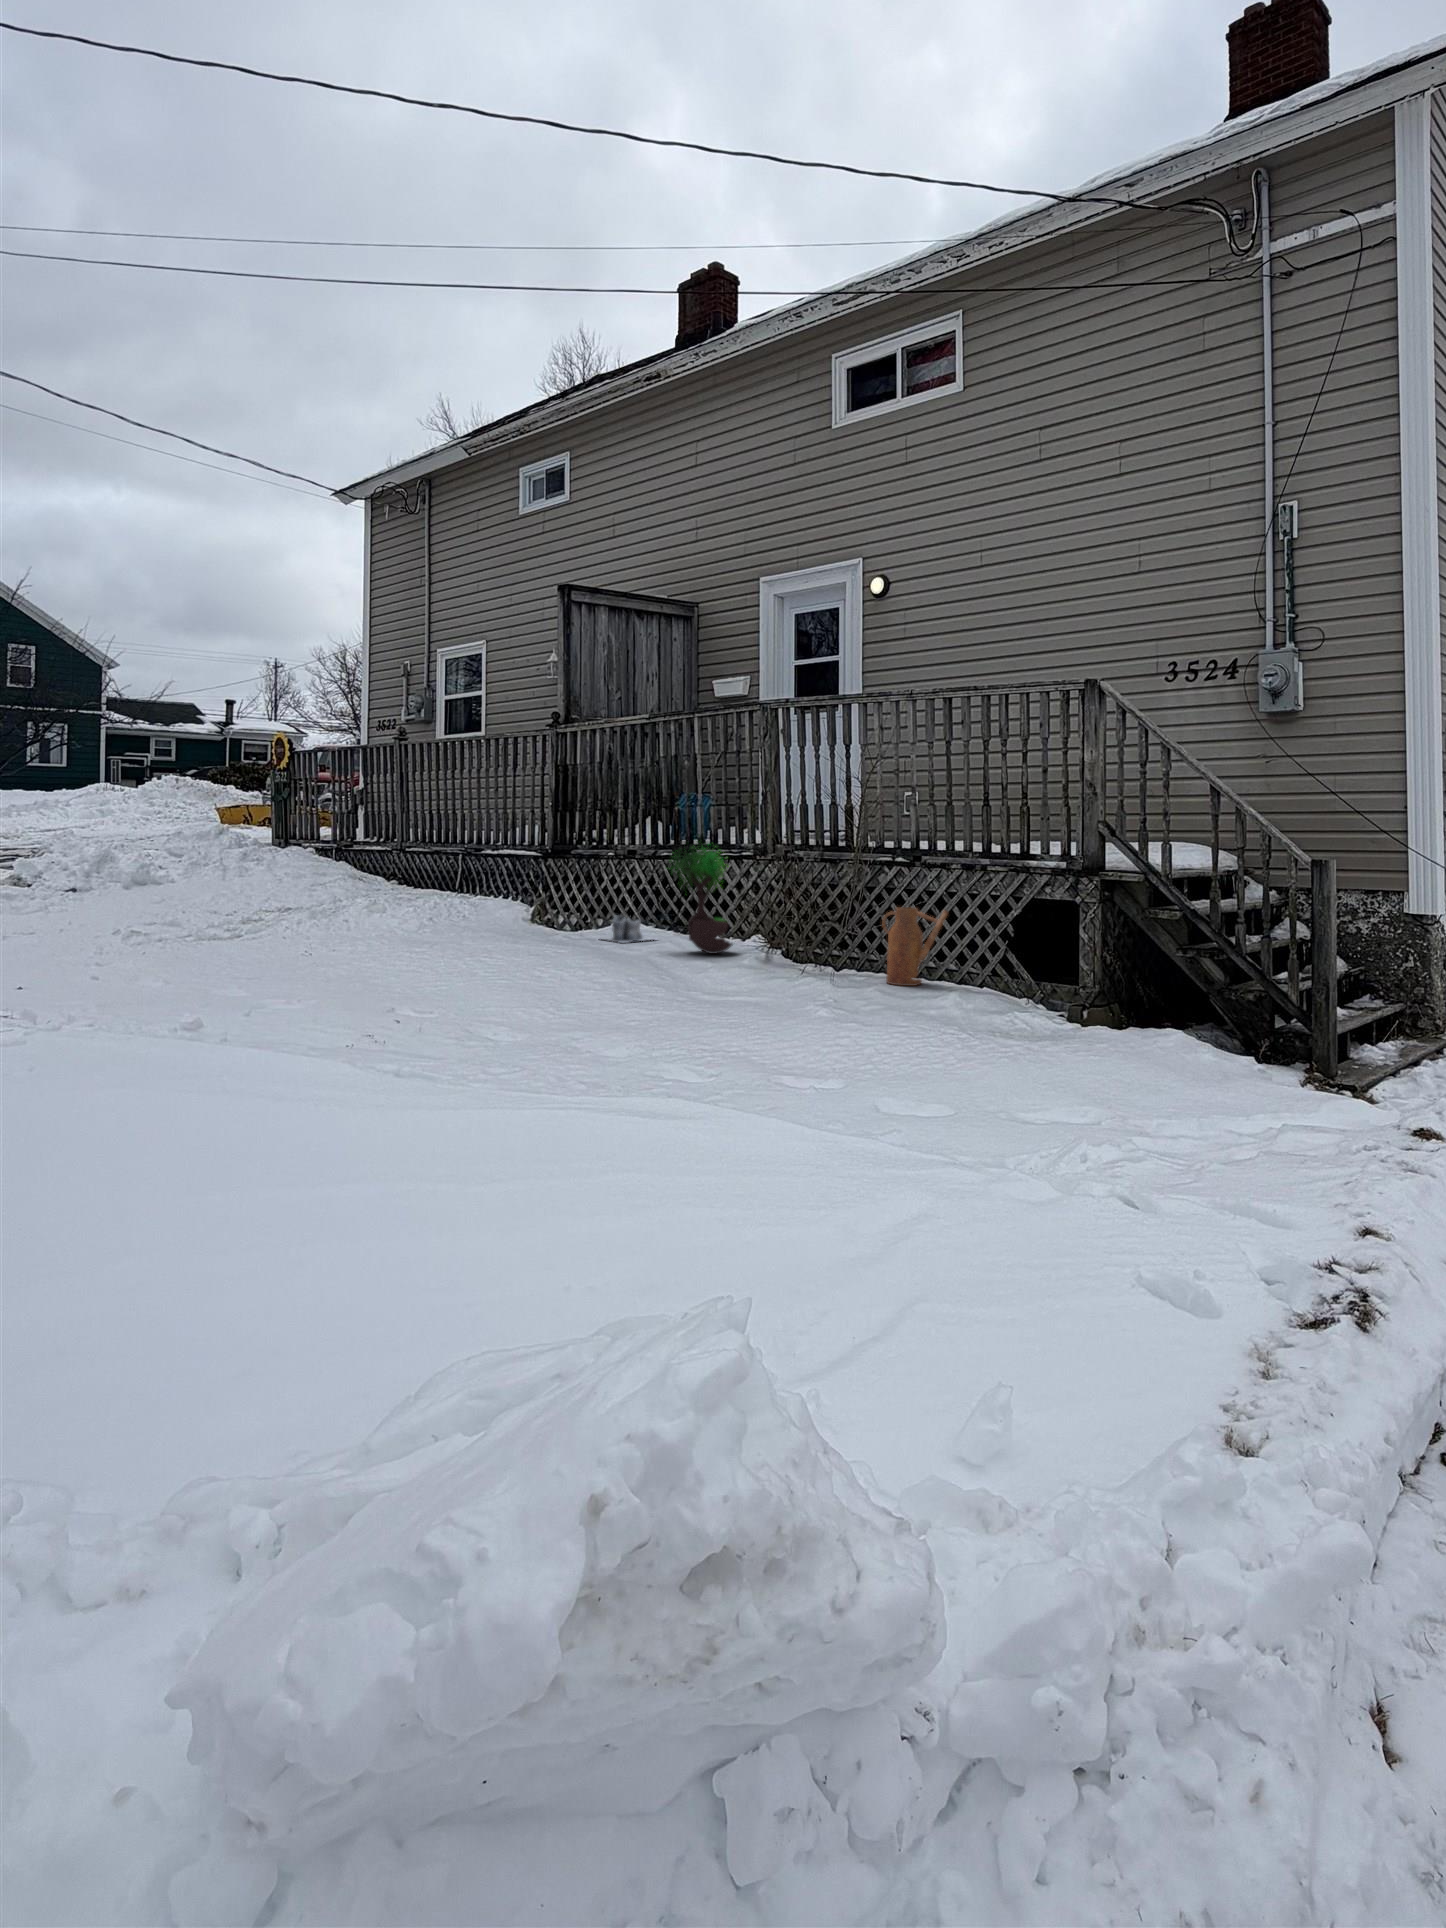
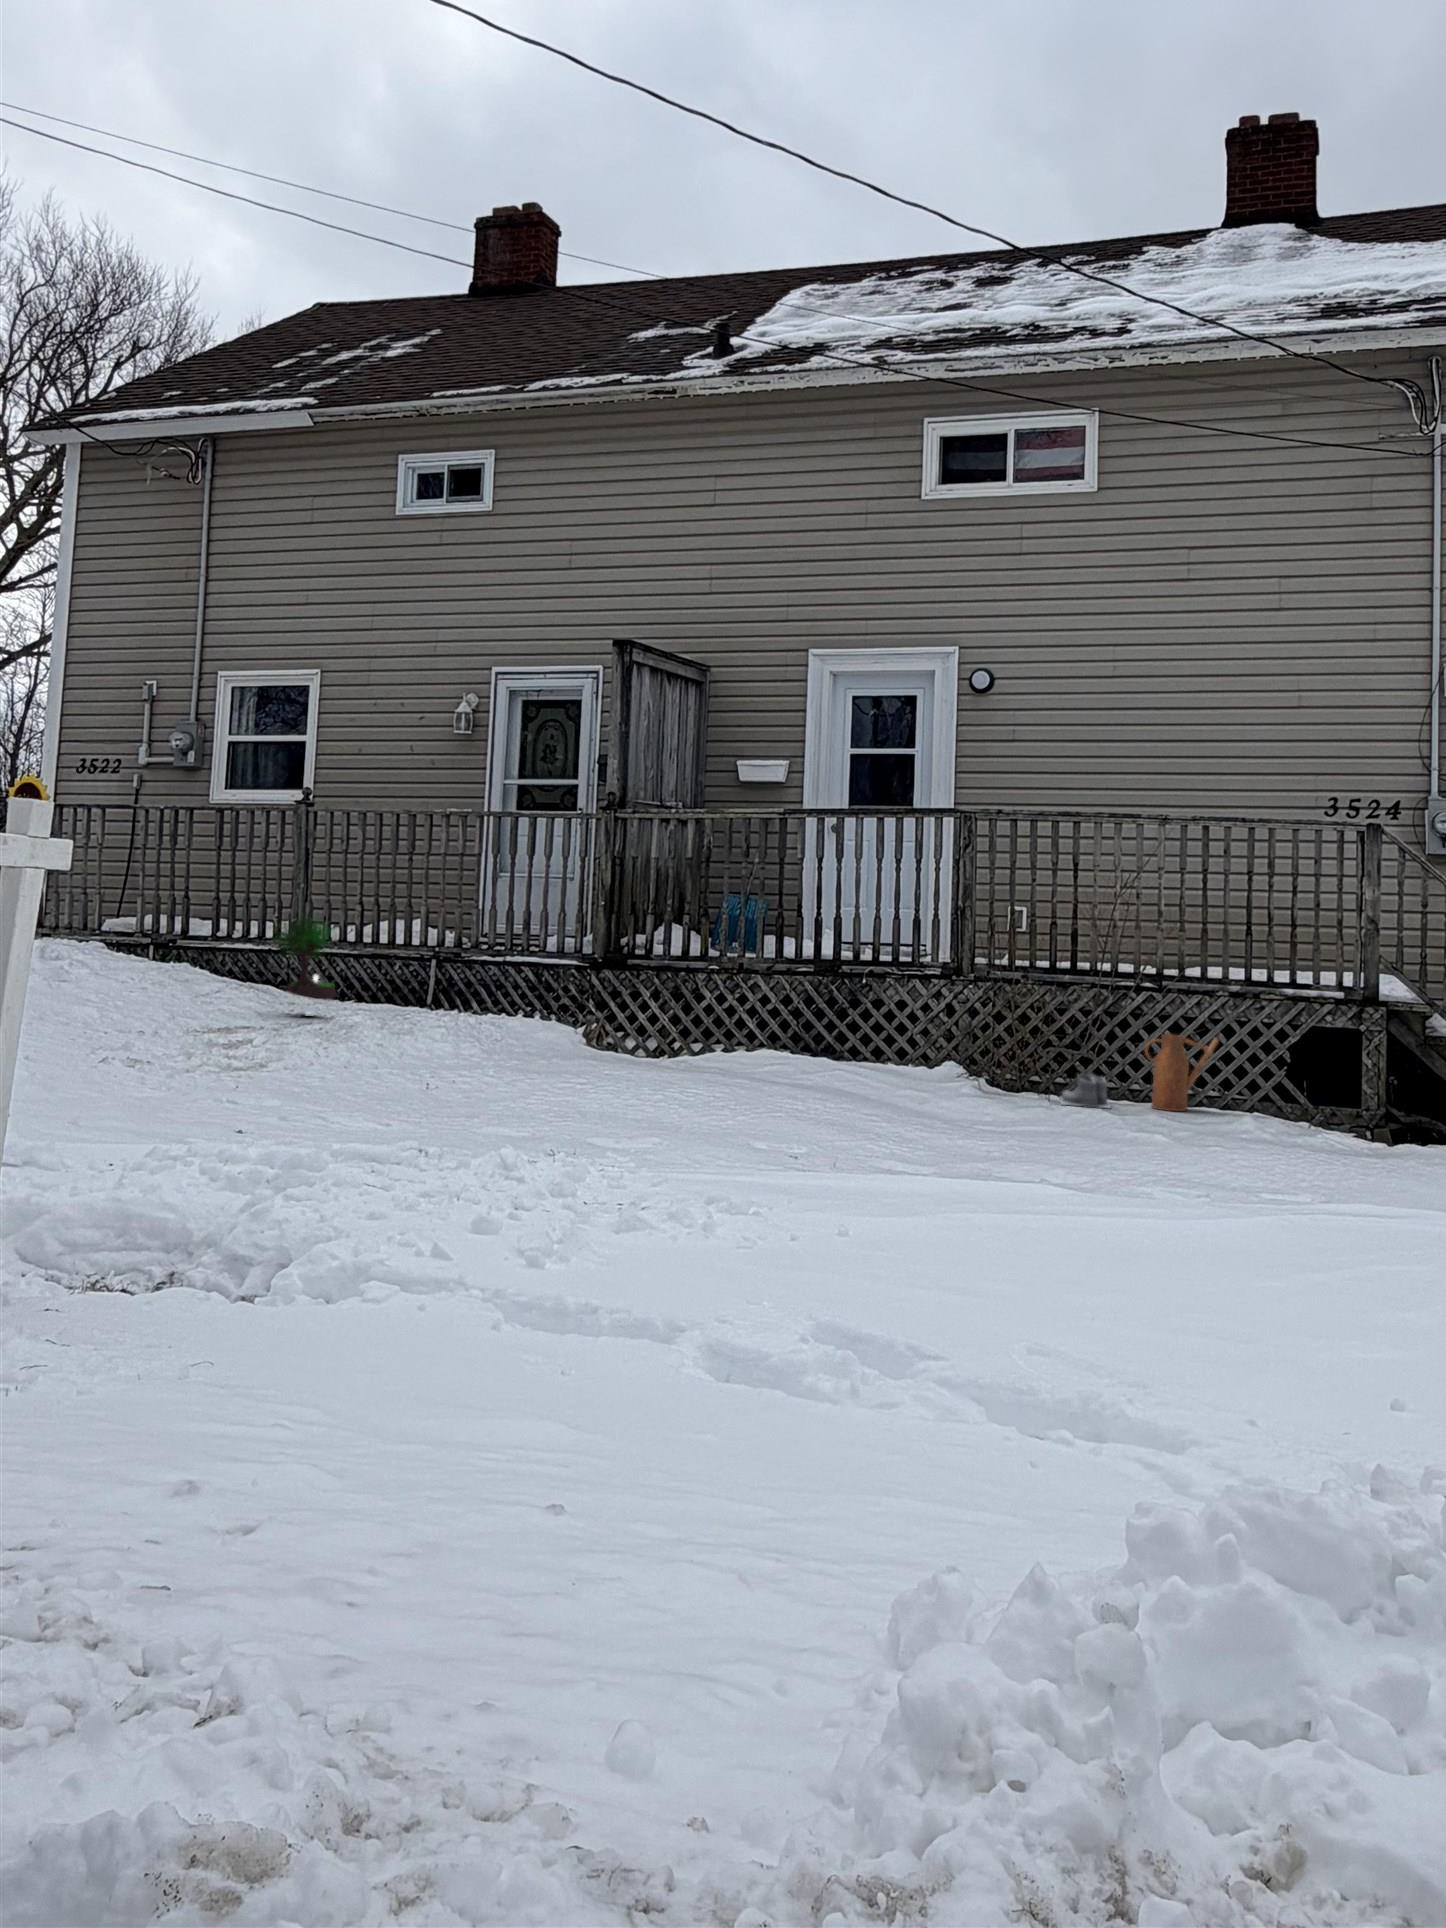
potted tree: present [669,843,733,954] -> present [275,914,335,1016]
boots: present [600,915,652,943] -> present [1060,1073,1111,1108]

